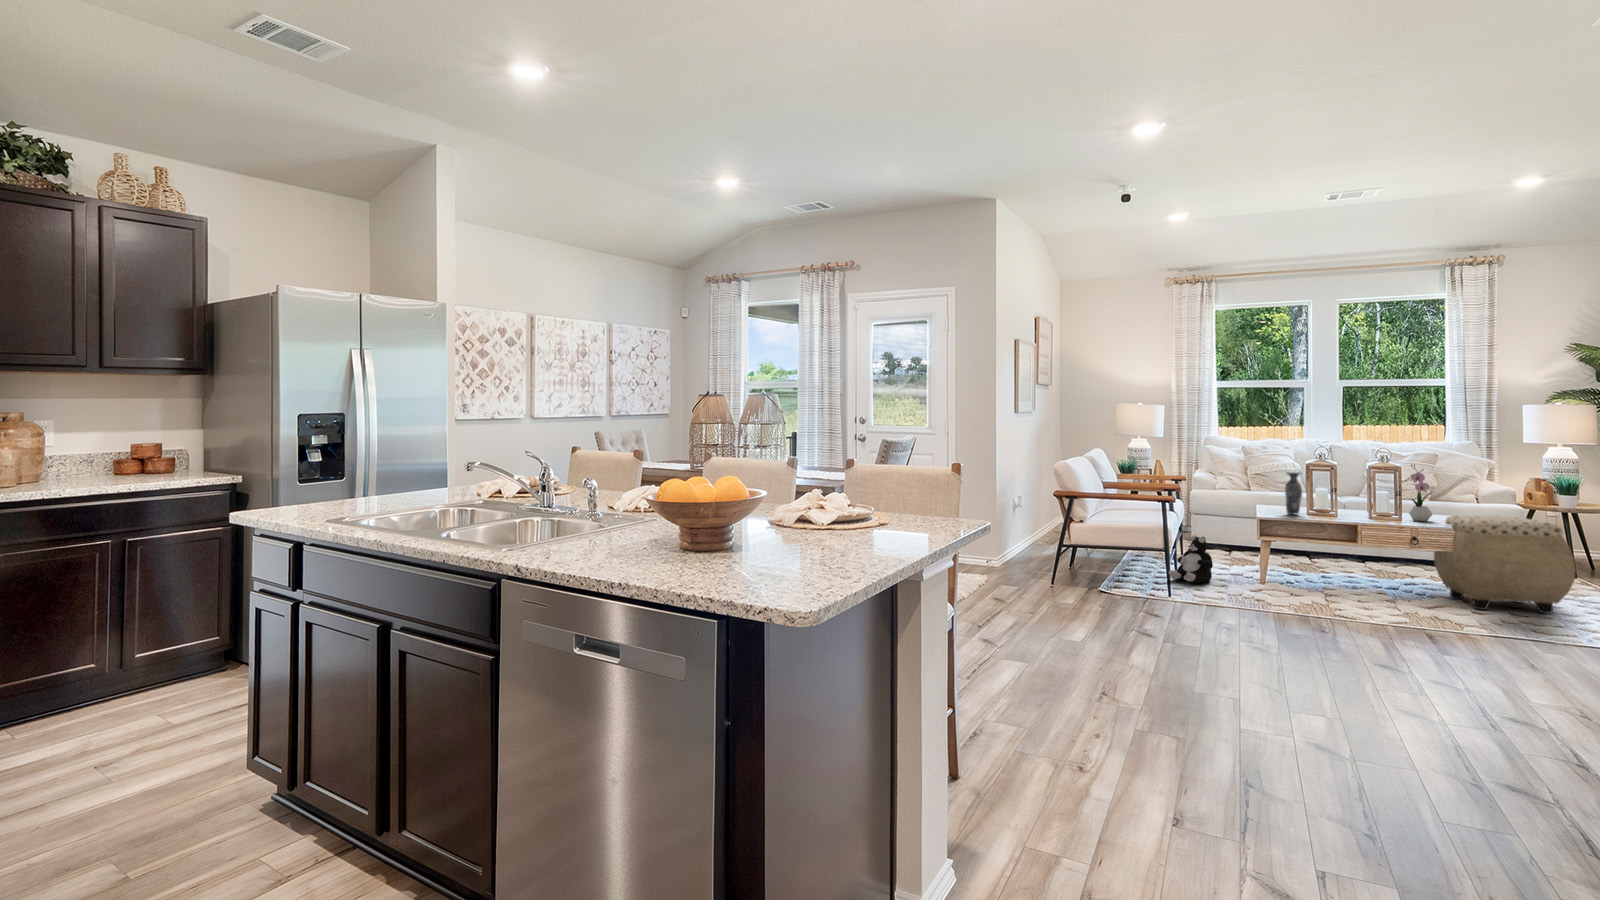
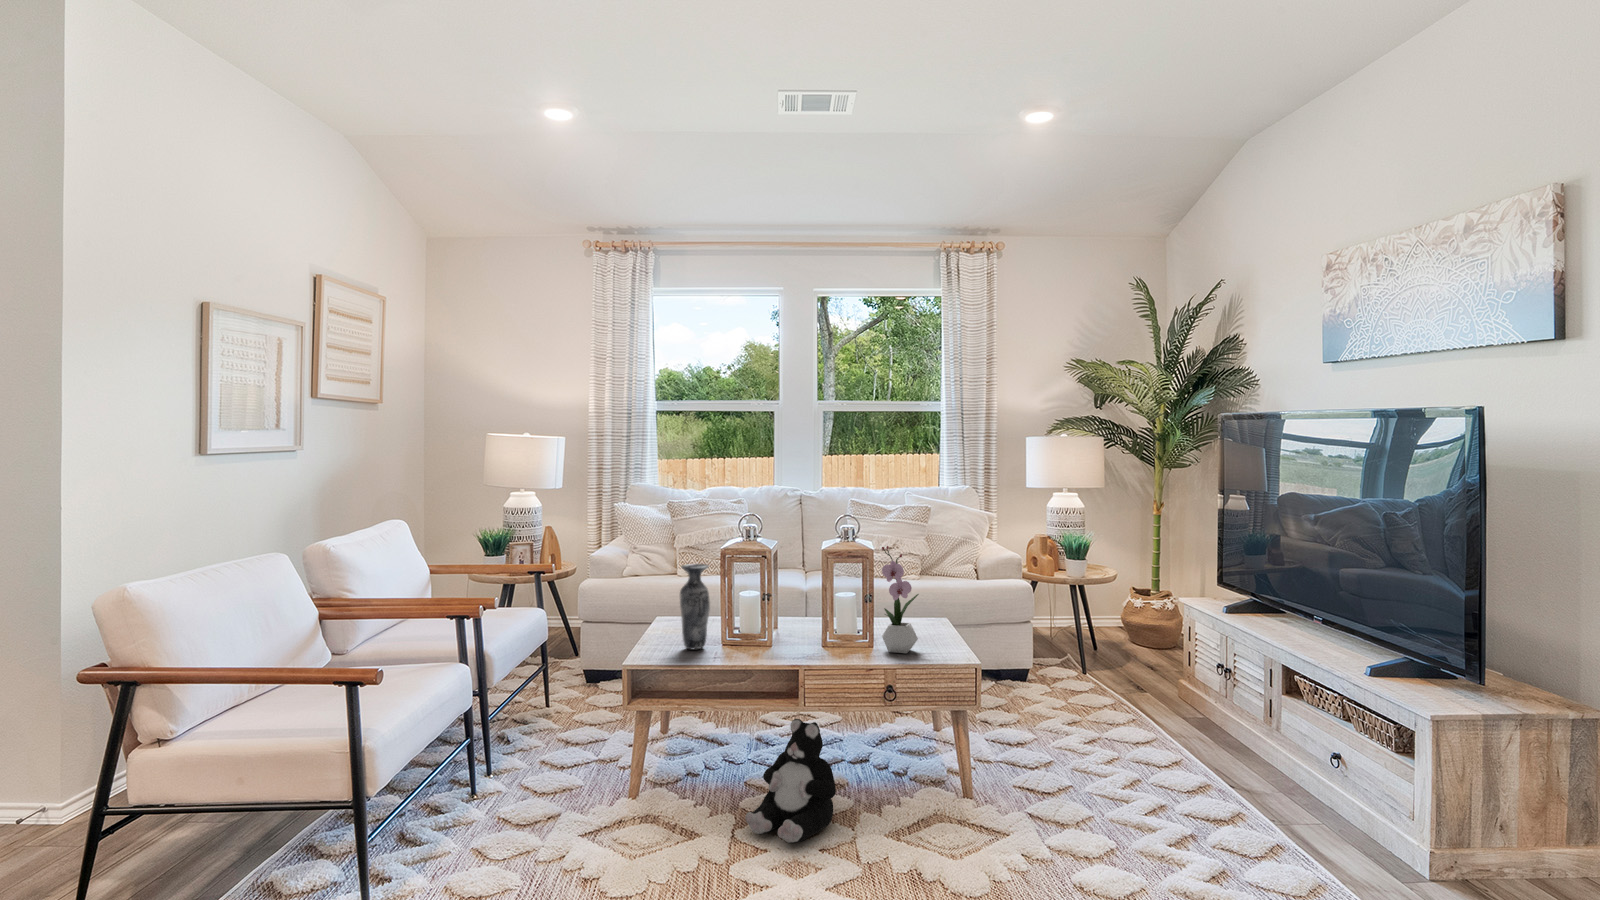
ottoman: present [1434,515,1576,614] -> none [921,638,1142,851]
plush toy: present [1169,536,1213,583] -> present [745,719,836,843]

